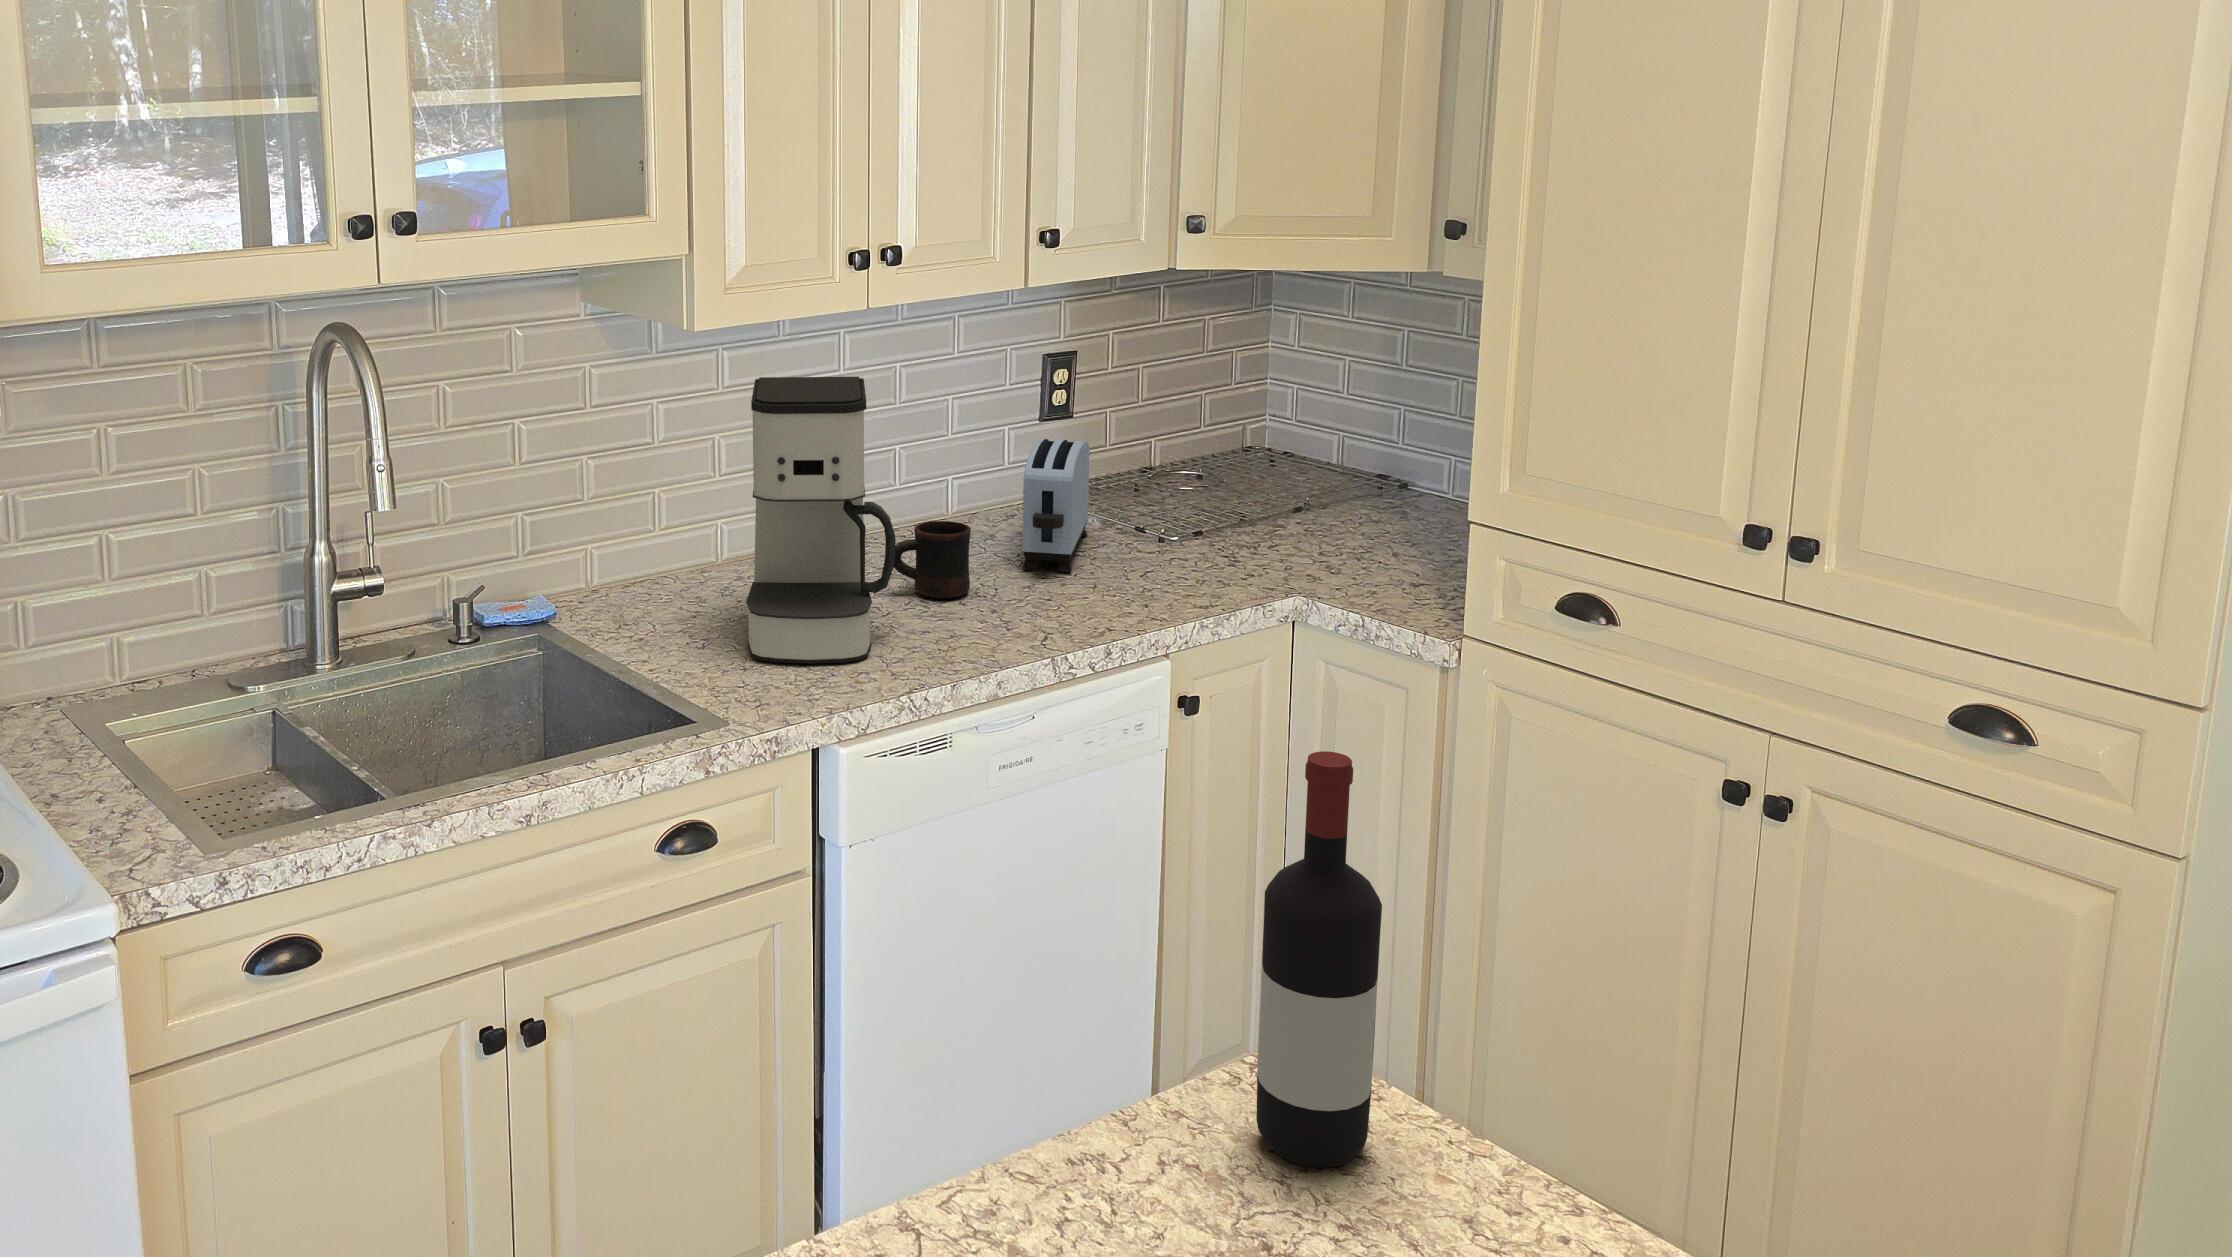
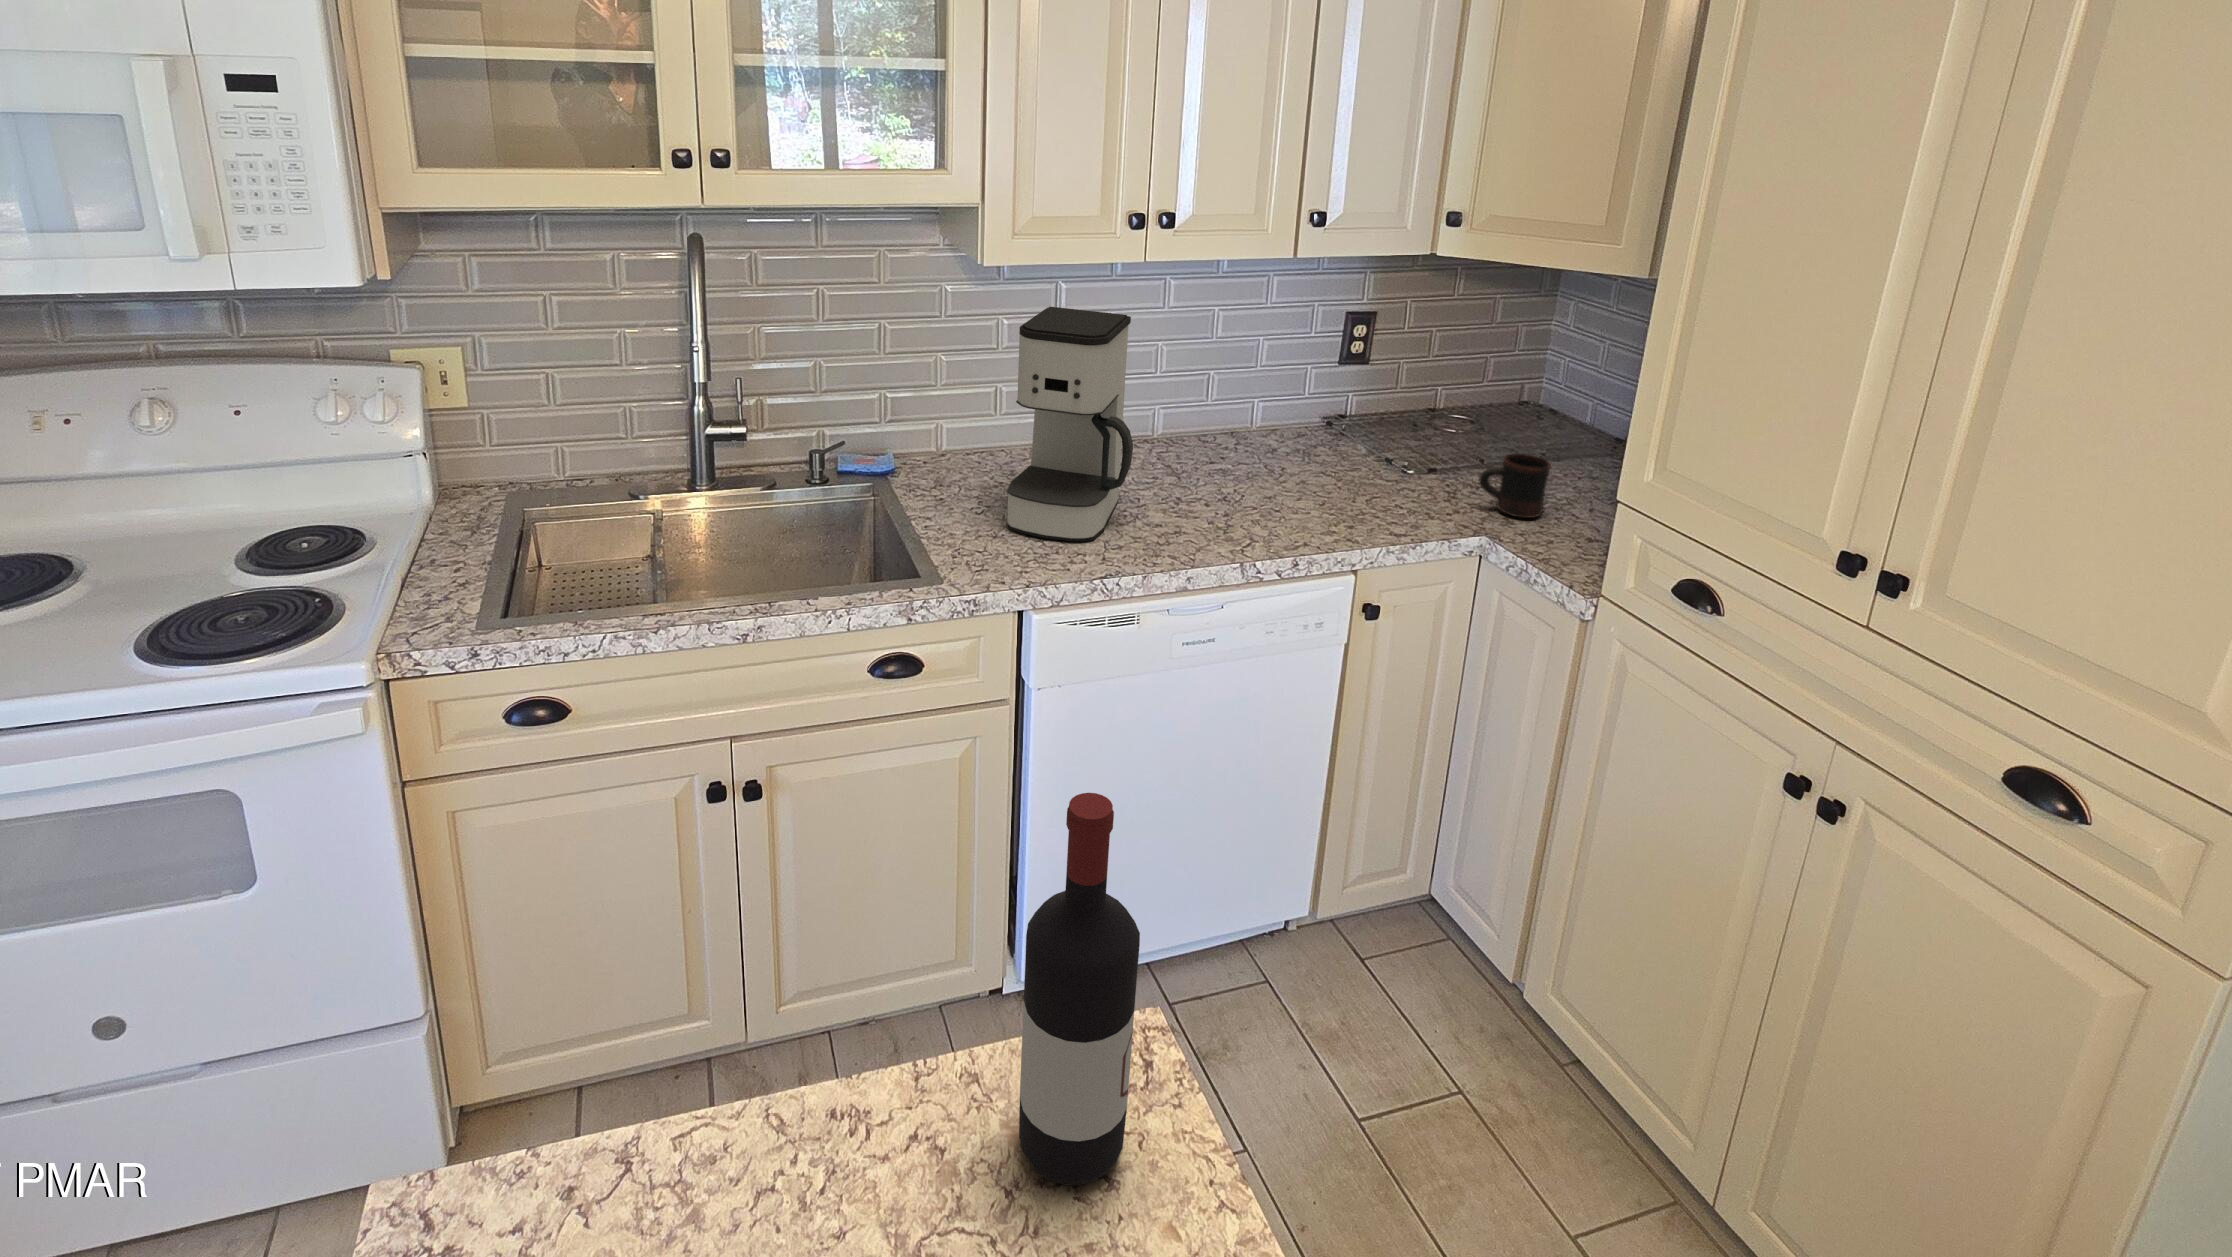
toaster: present [1022,439,1089,572] -> none [1268,377,1350,488]
mug: present [894,521,971,598] -> present [1479,454,1551,518]

